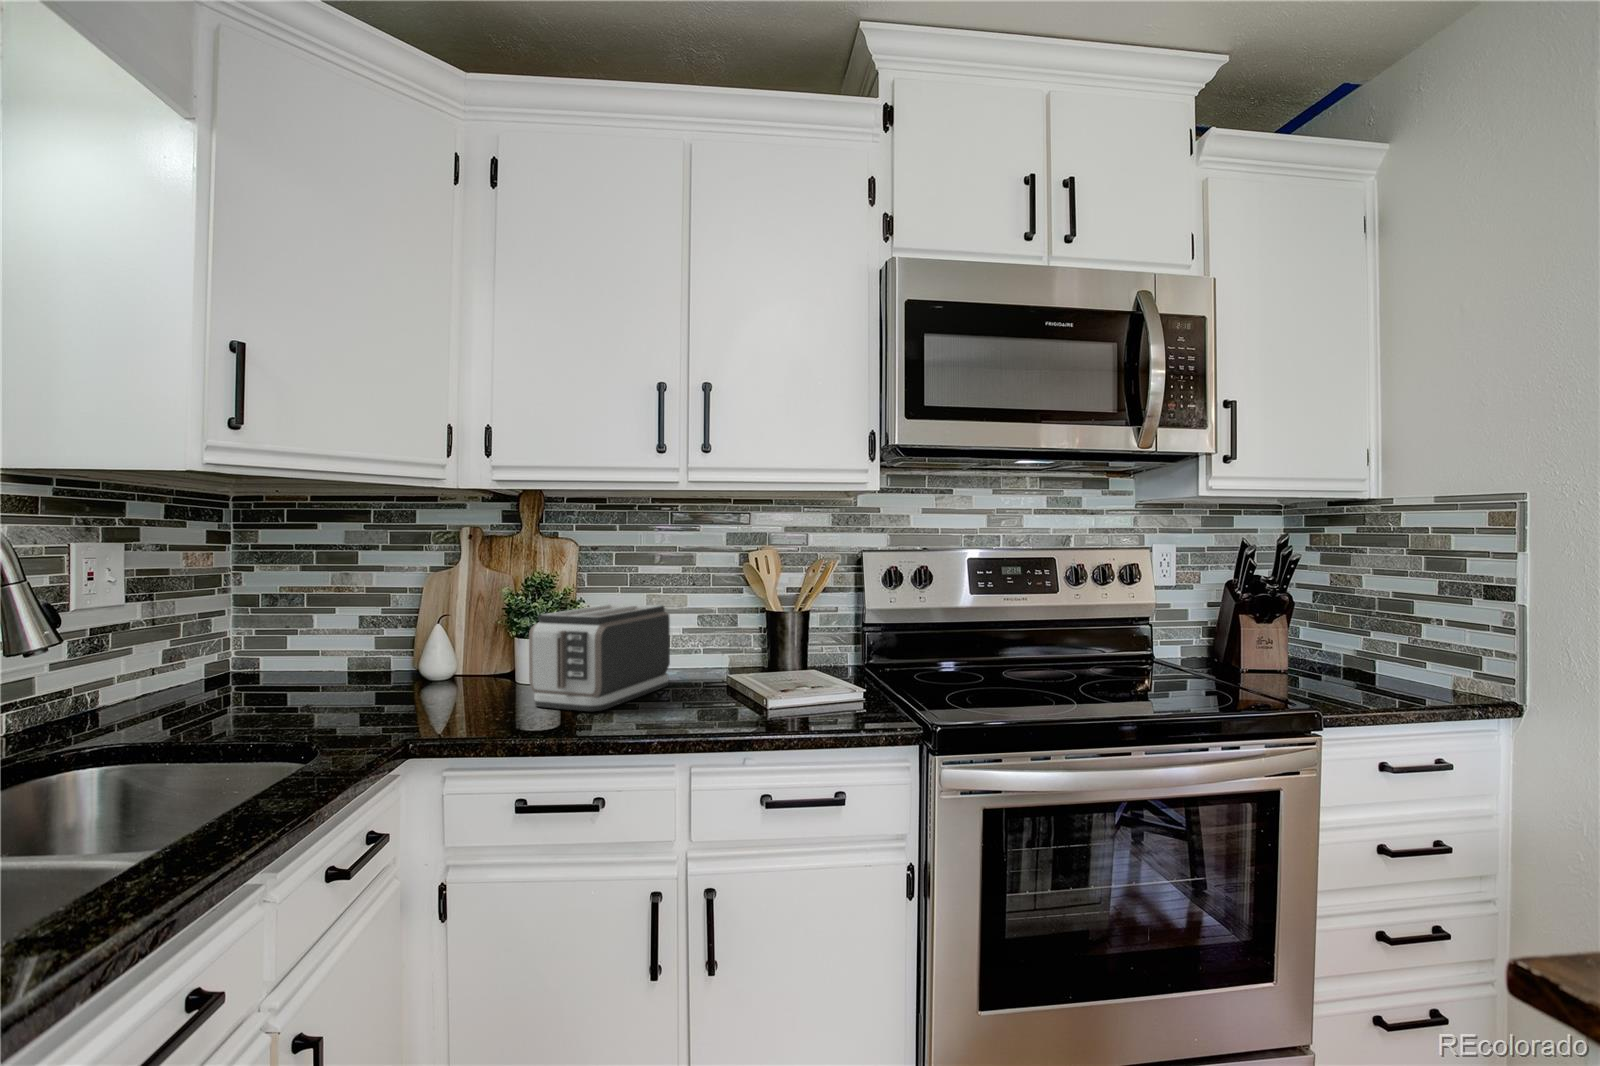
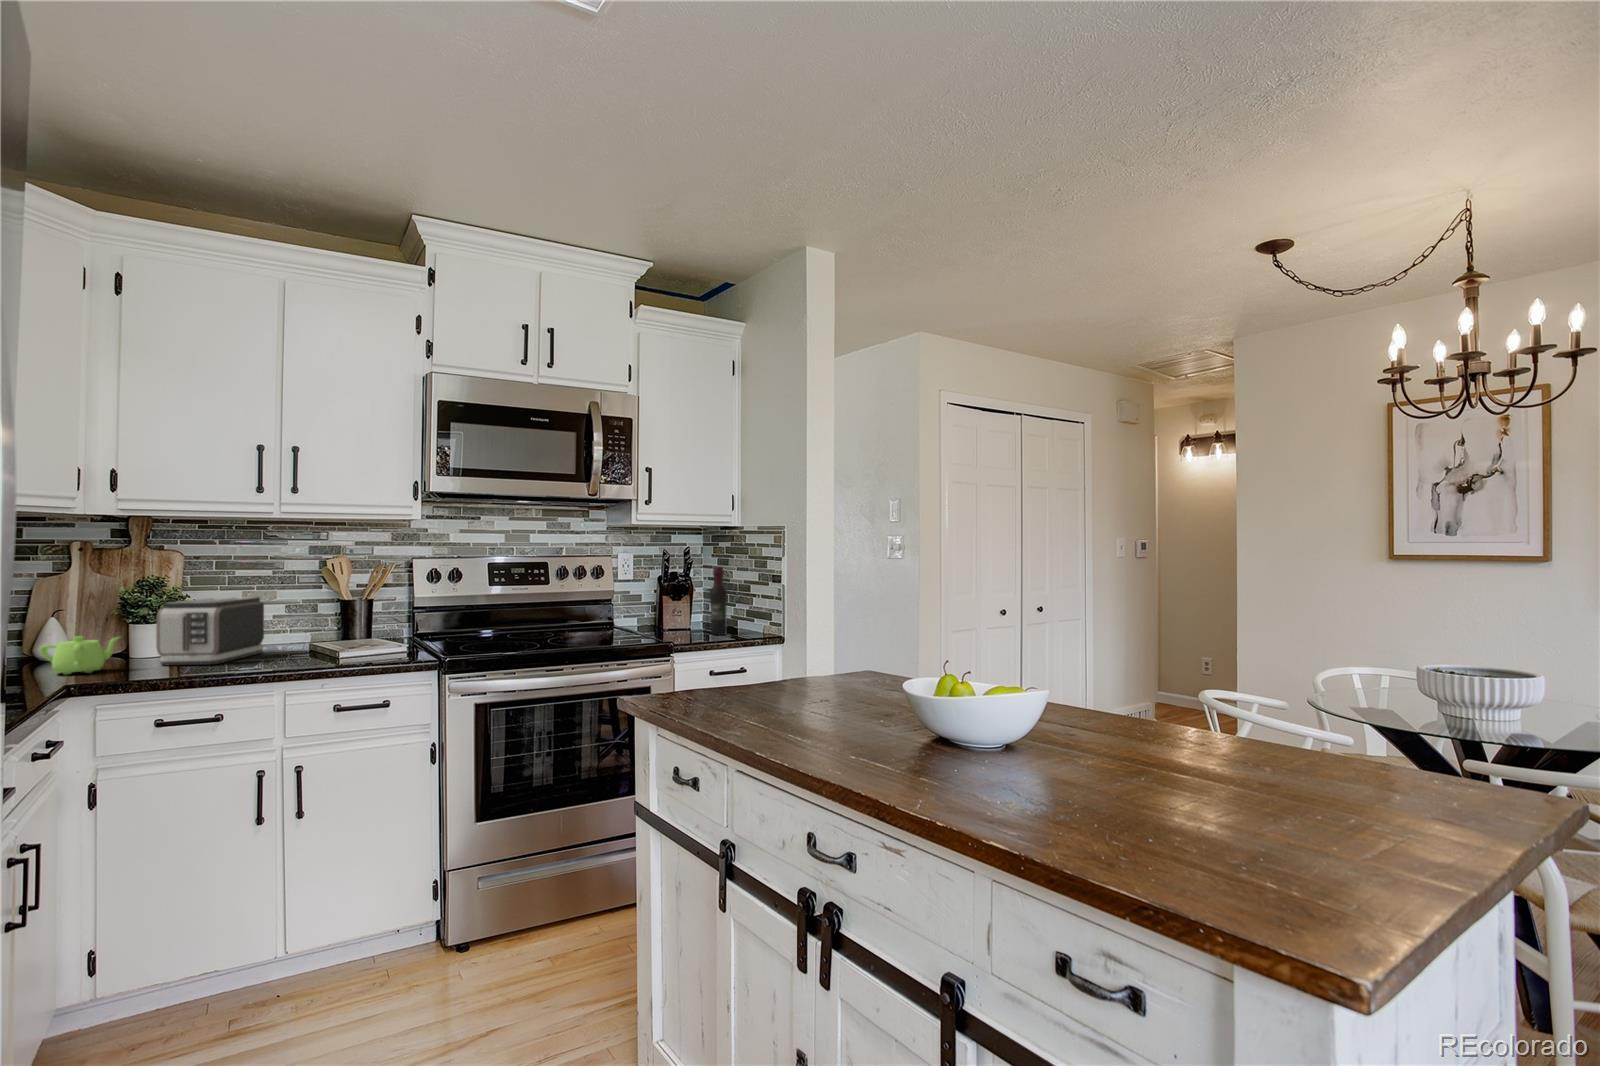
wine bottle: none [1357,570,1397,696] -> present [709,567,727,635]
teapot: none [384,661,484,719] -> present [39,636,119,675]

